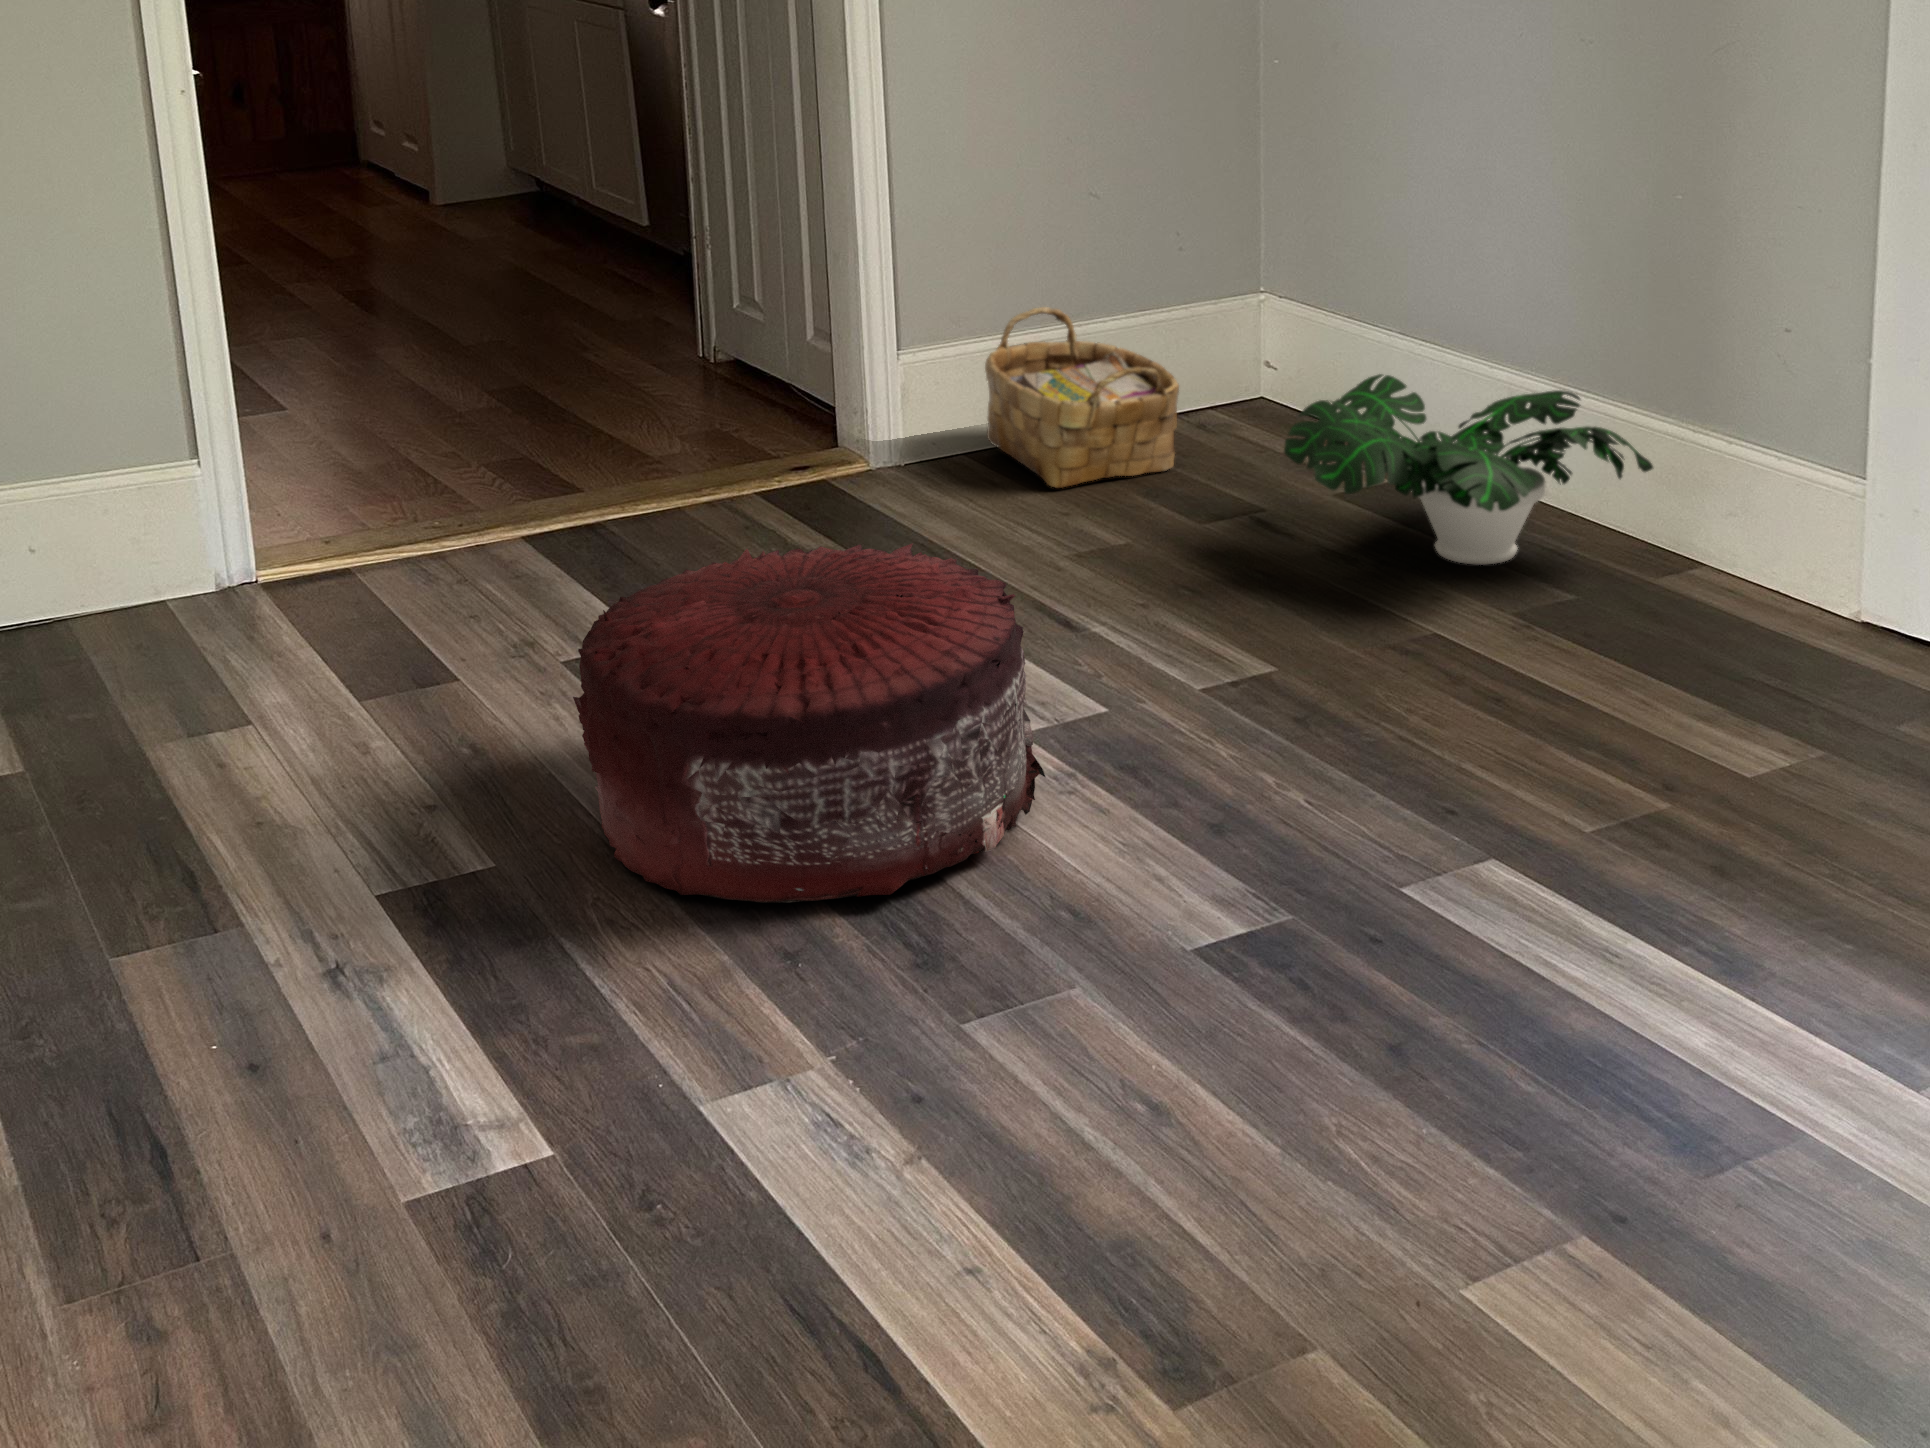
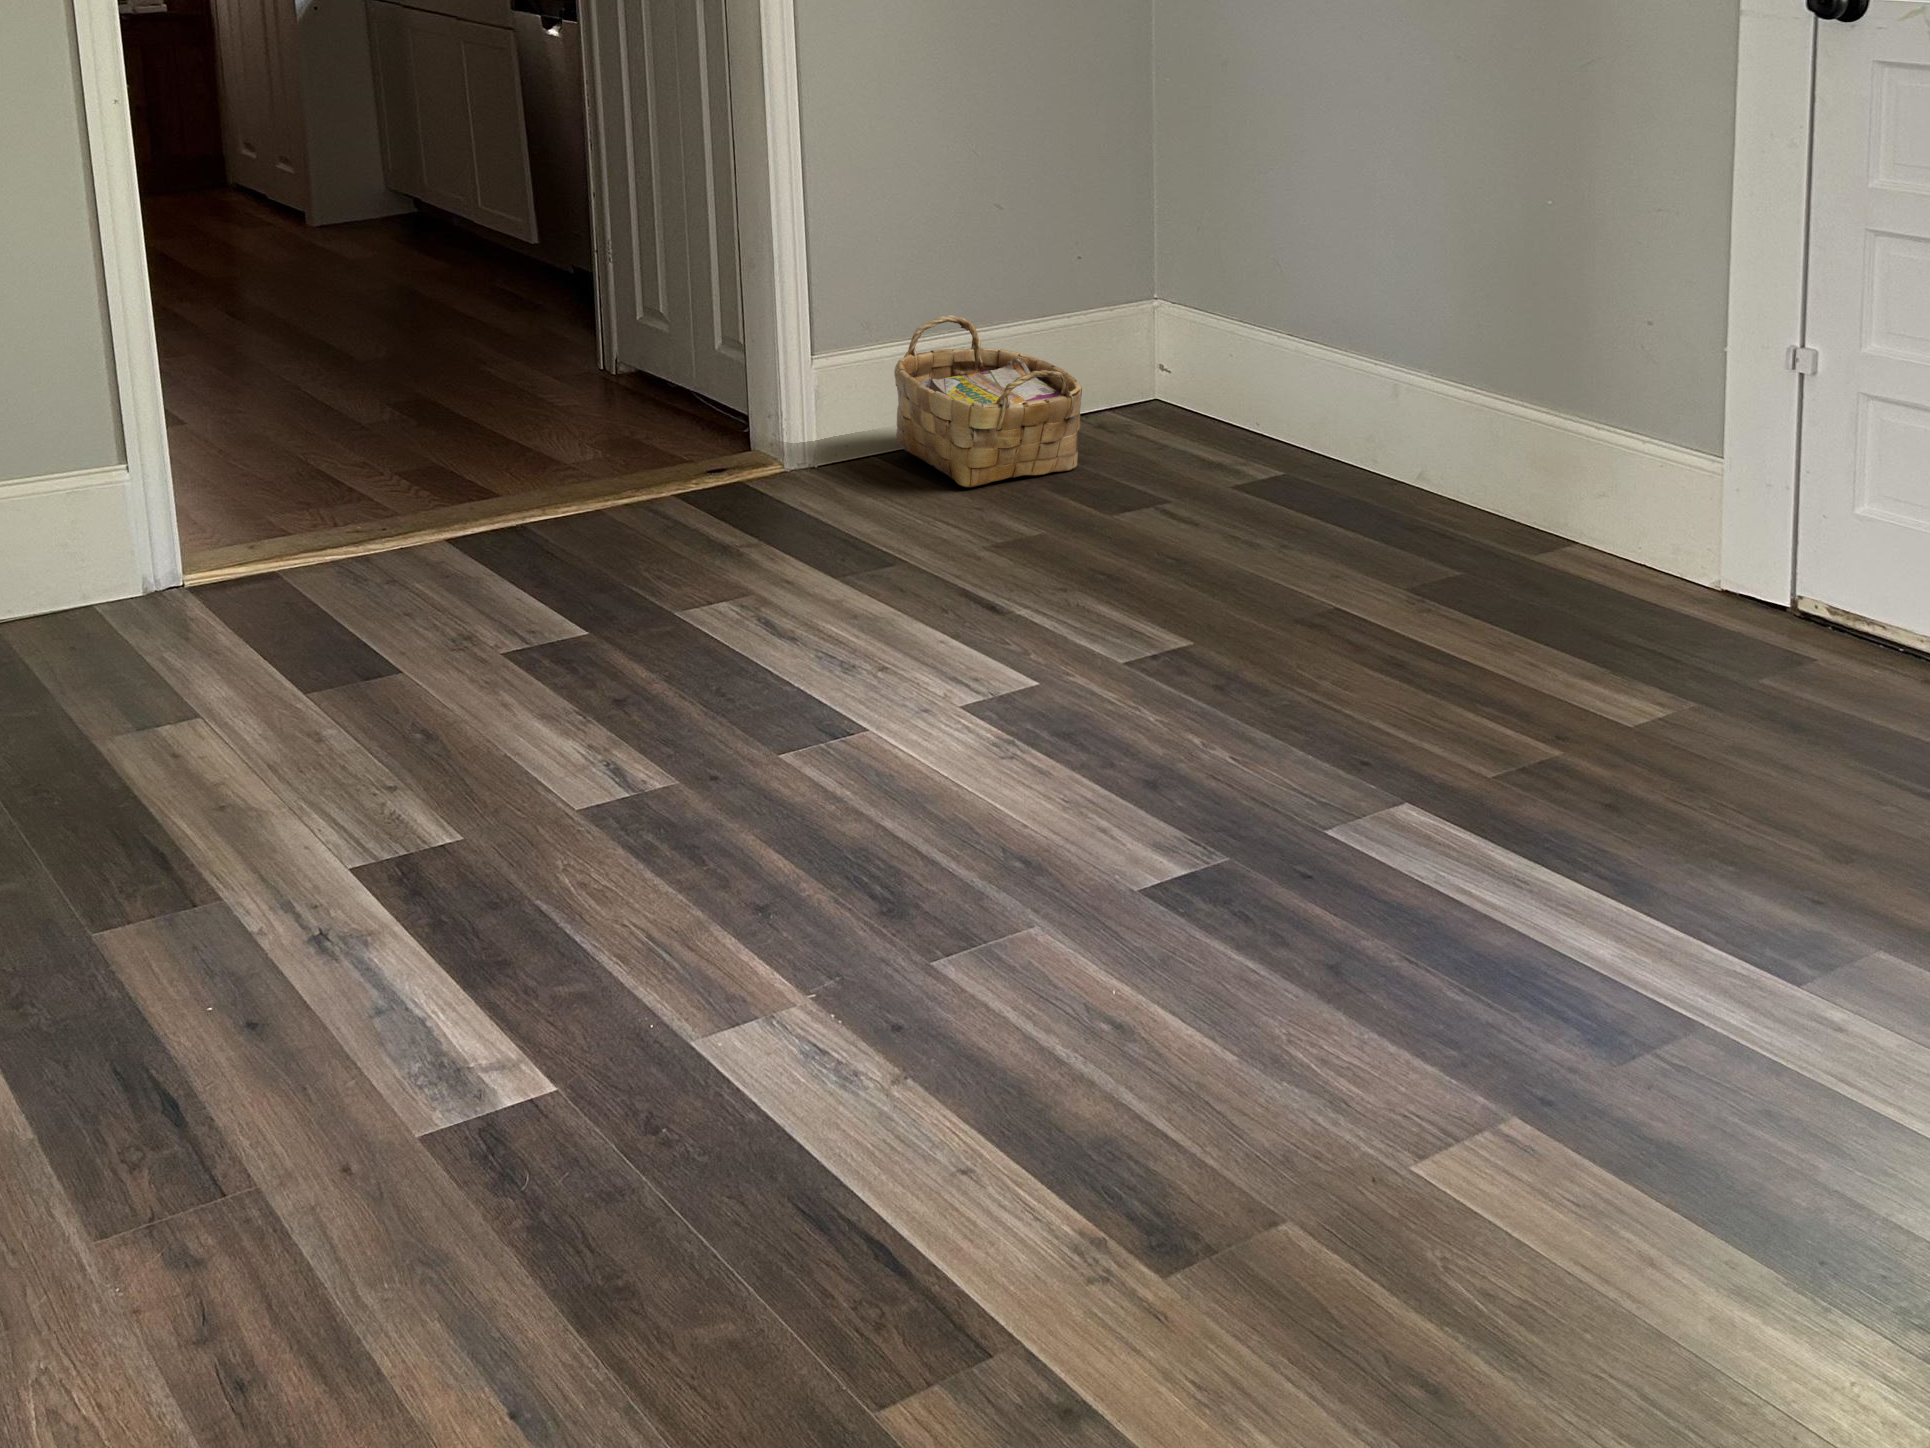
potted plant: present [1284,374,1653,565] -> none [1189,373,1532,548]
pouf: present [573,543,1045,903] -> none [538,529,987,863]

